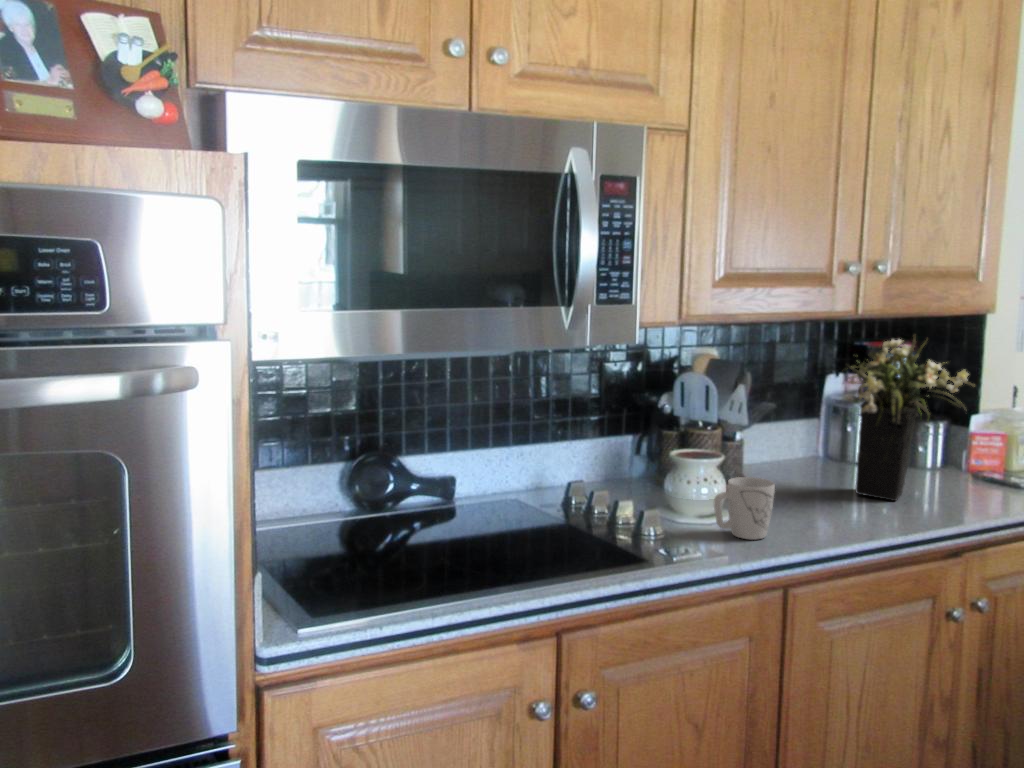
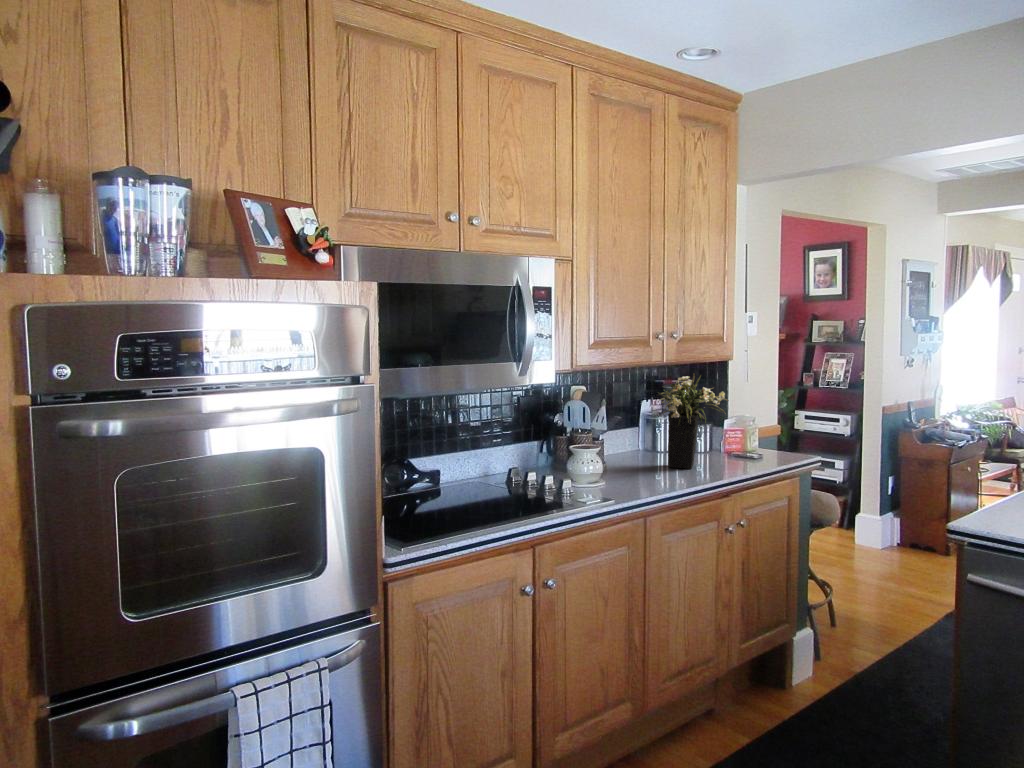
mug: present [714,477,775,540] -> none [600,457,633,491]

